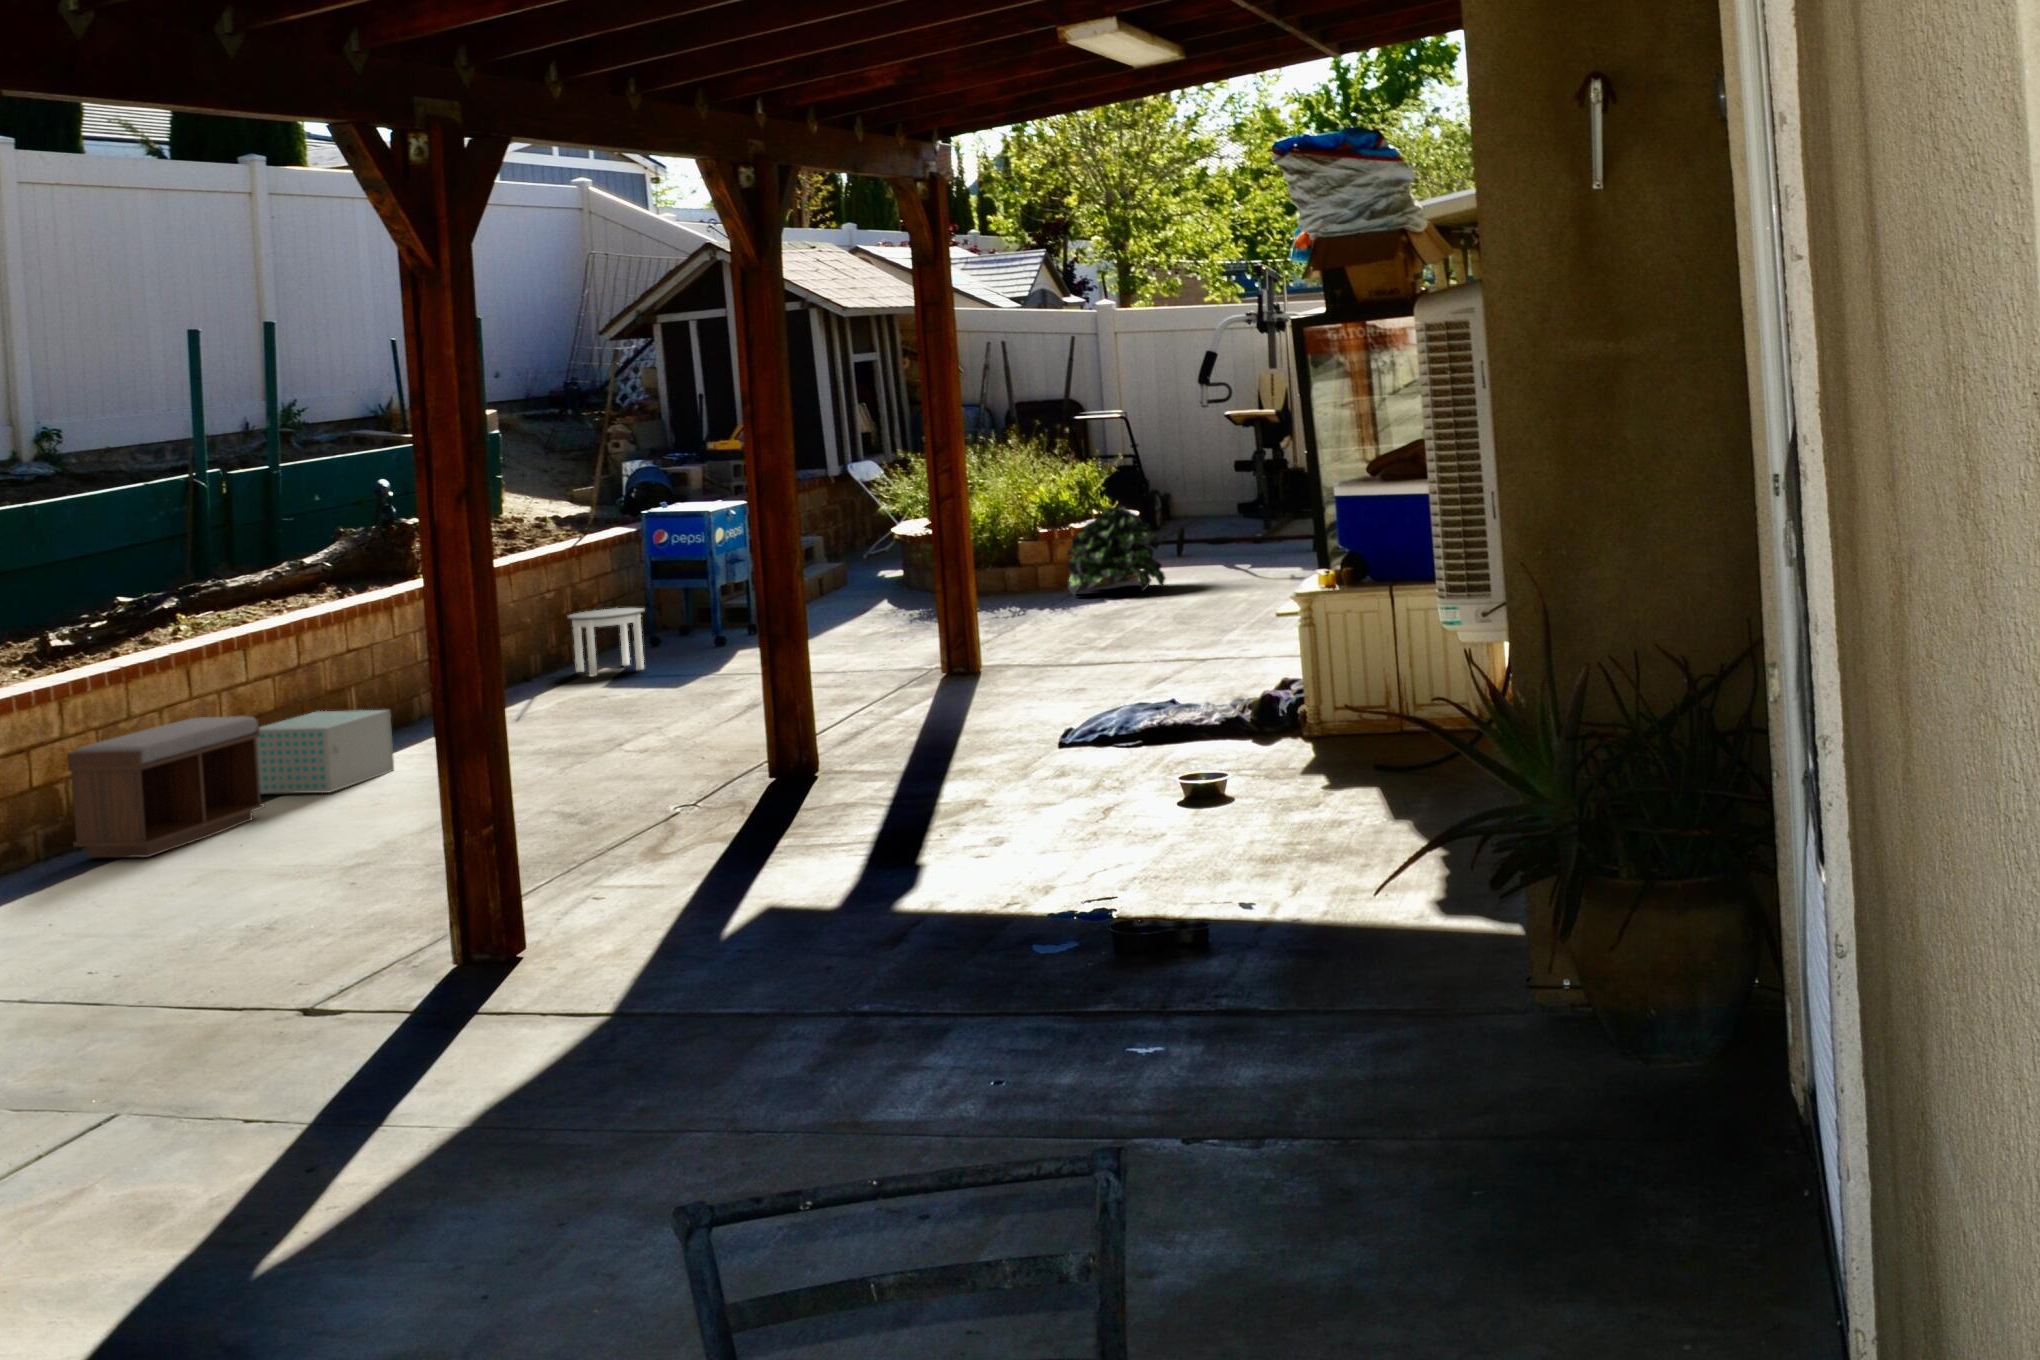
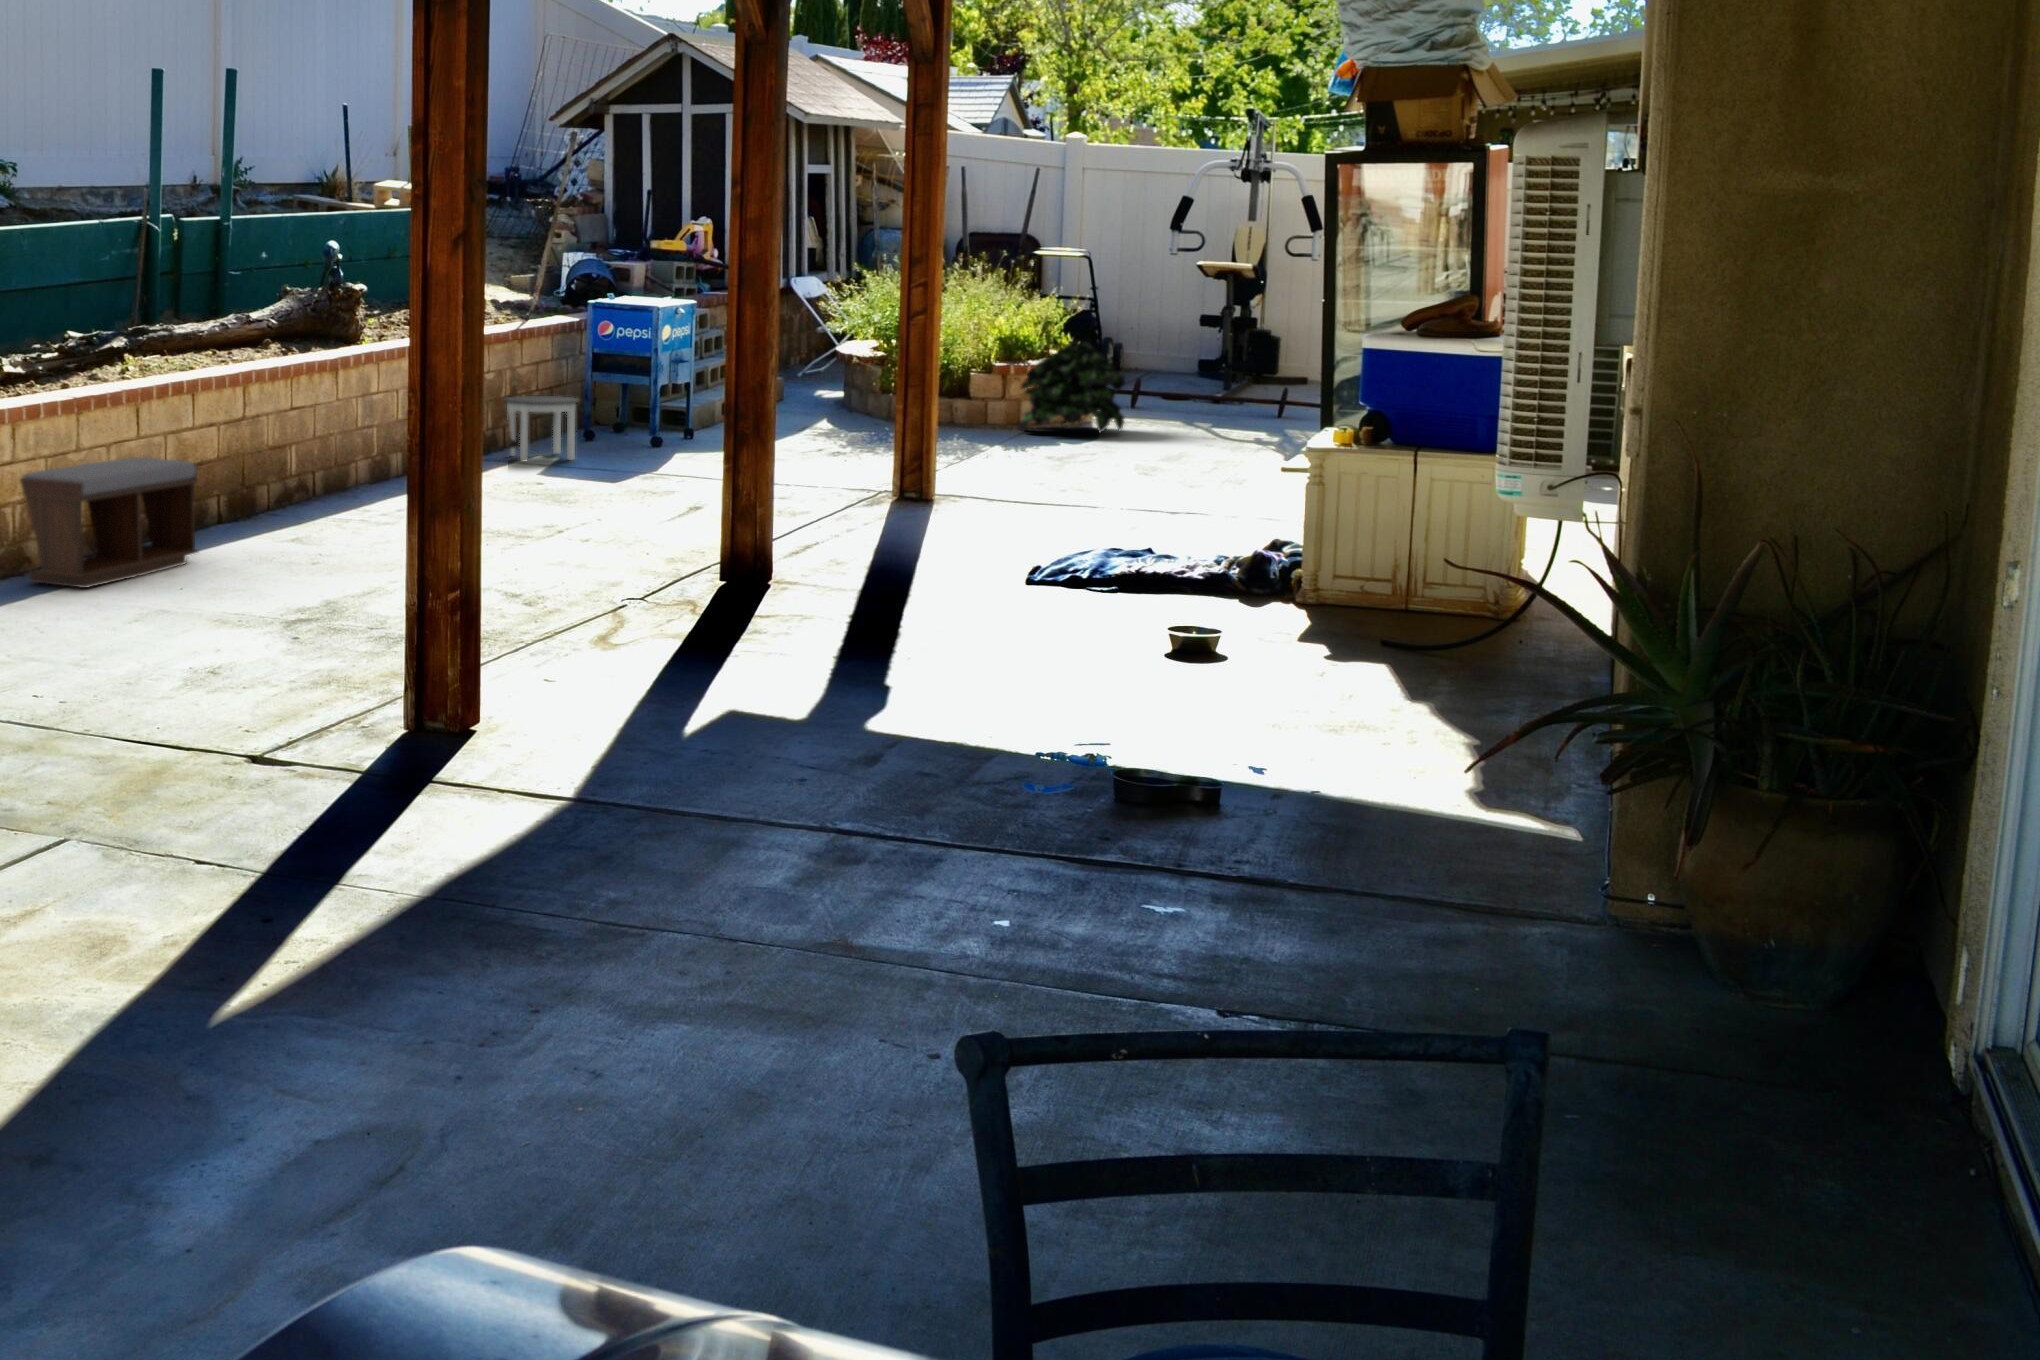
storage box: present [256,710,394,793] -> none [189,465,325,546]

